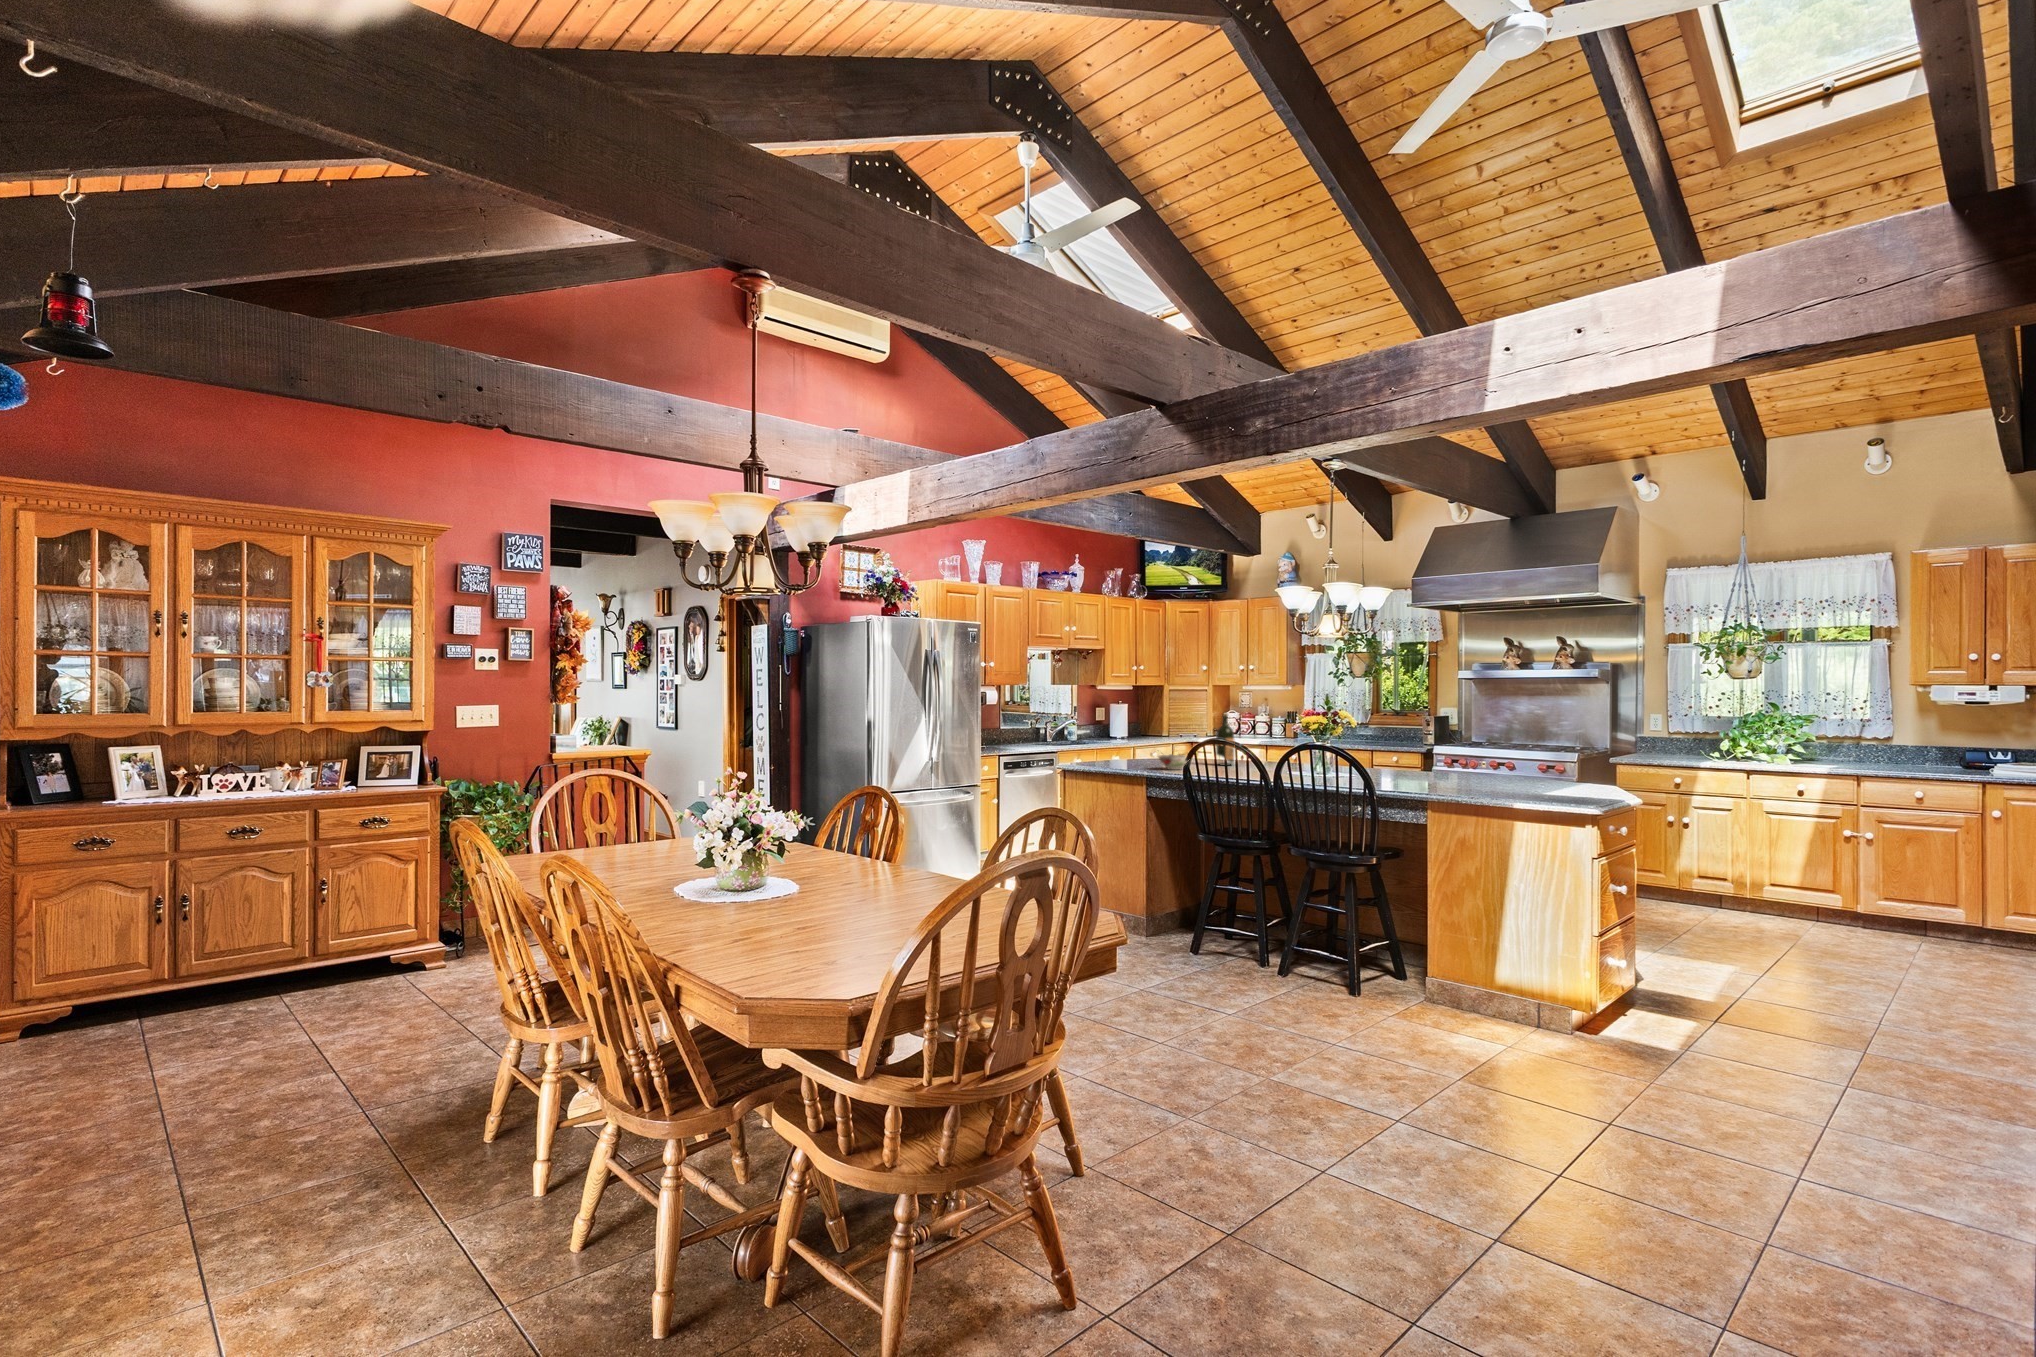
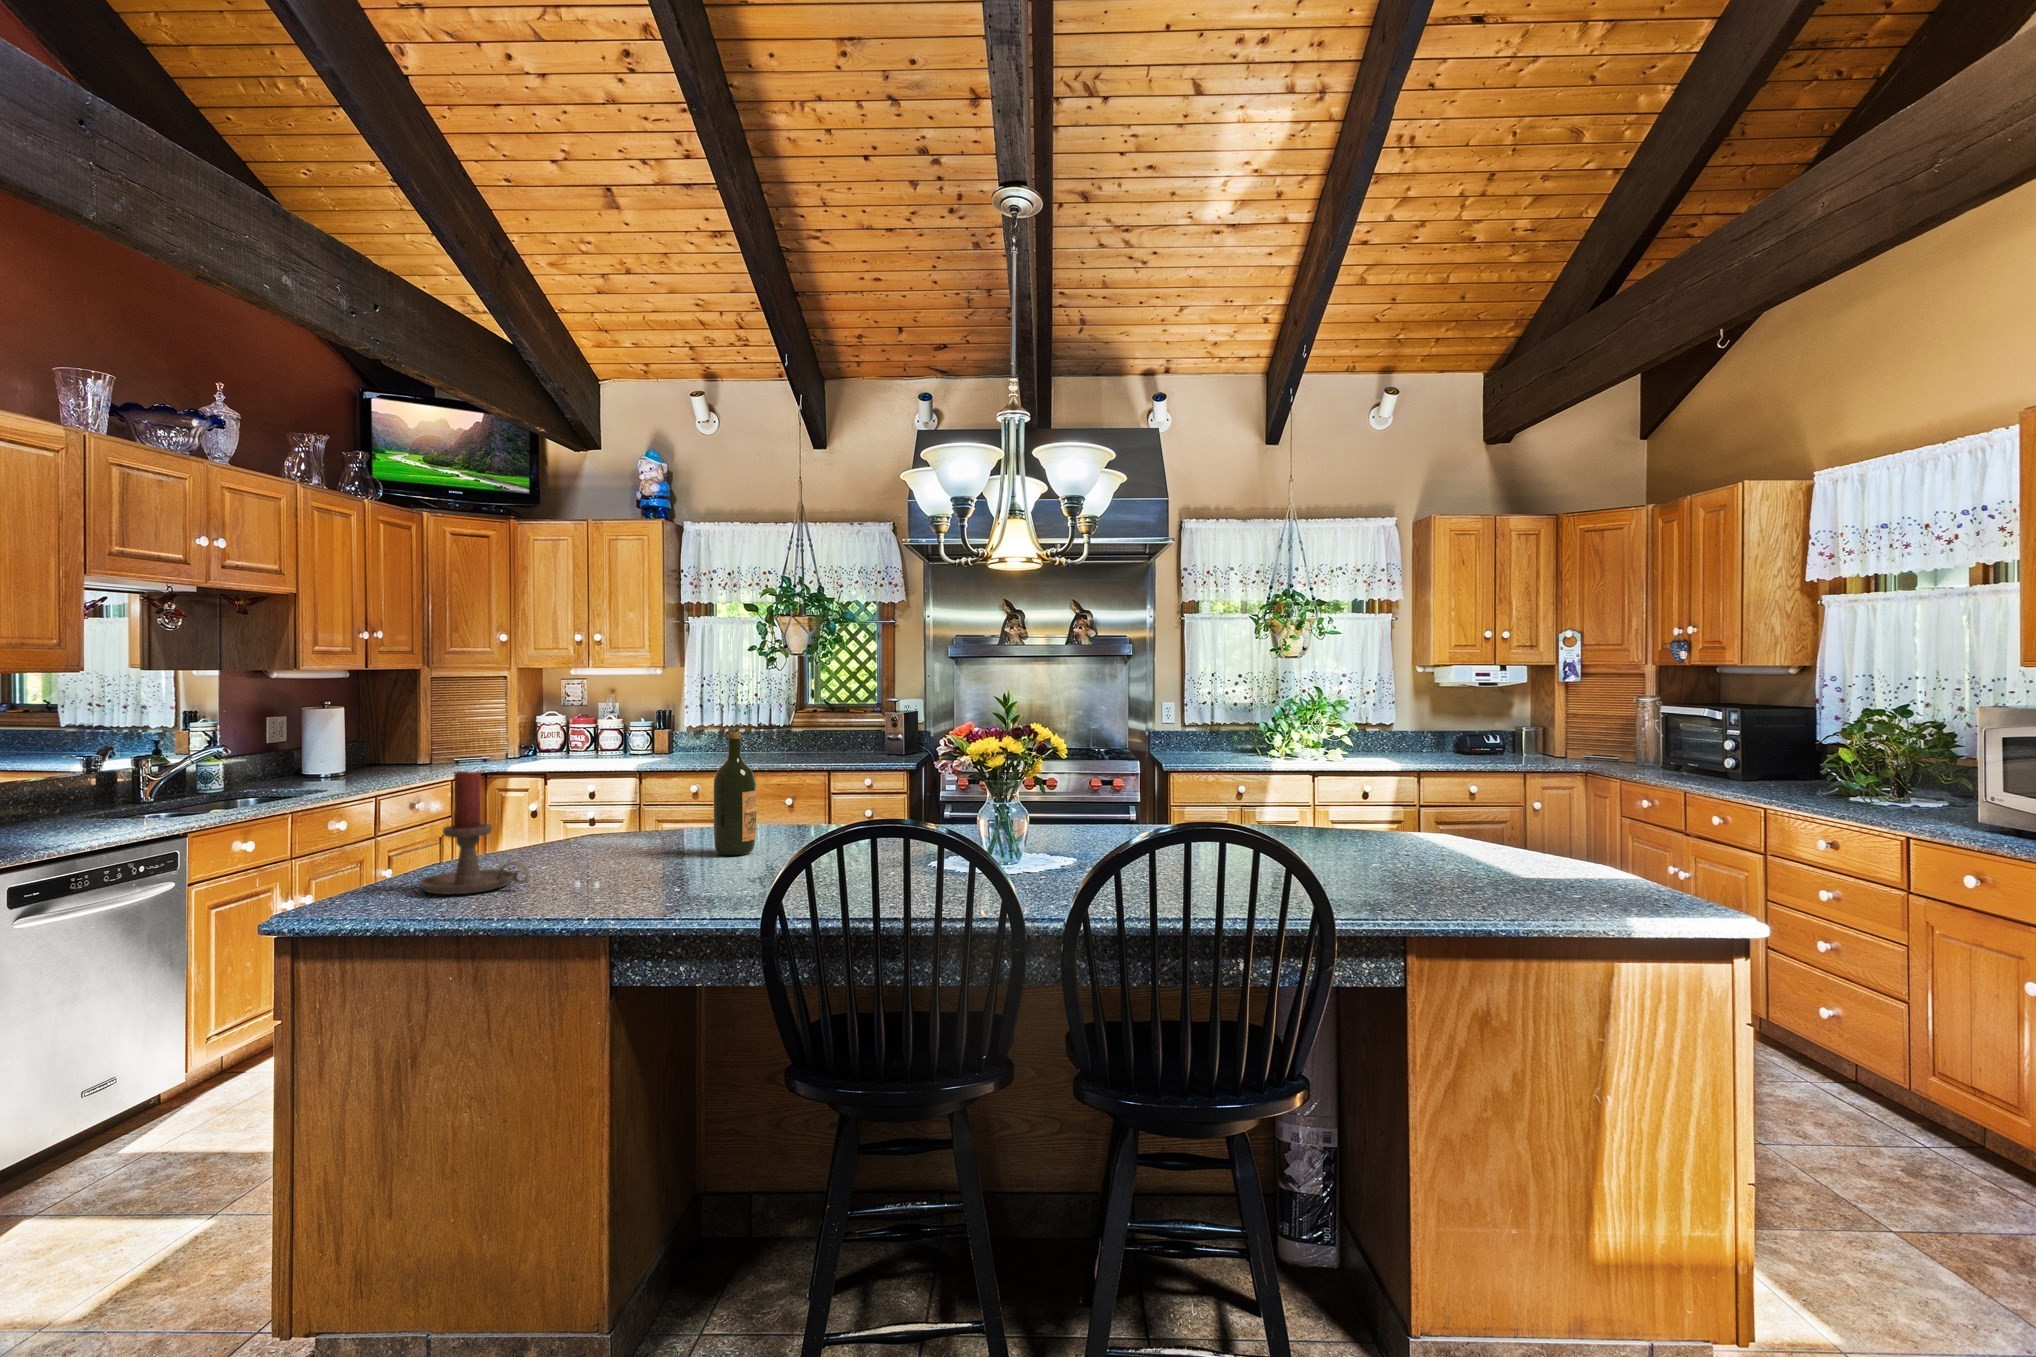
candle holder: none [1105,722,1138,765] -> present [419,771,529,894]
bowl: present [1158,747,1186,770] -> none [603,829,700,895]

